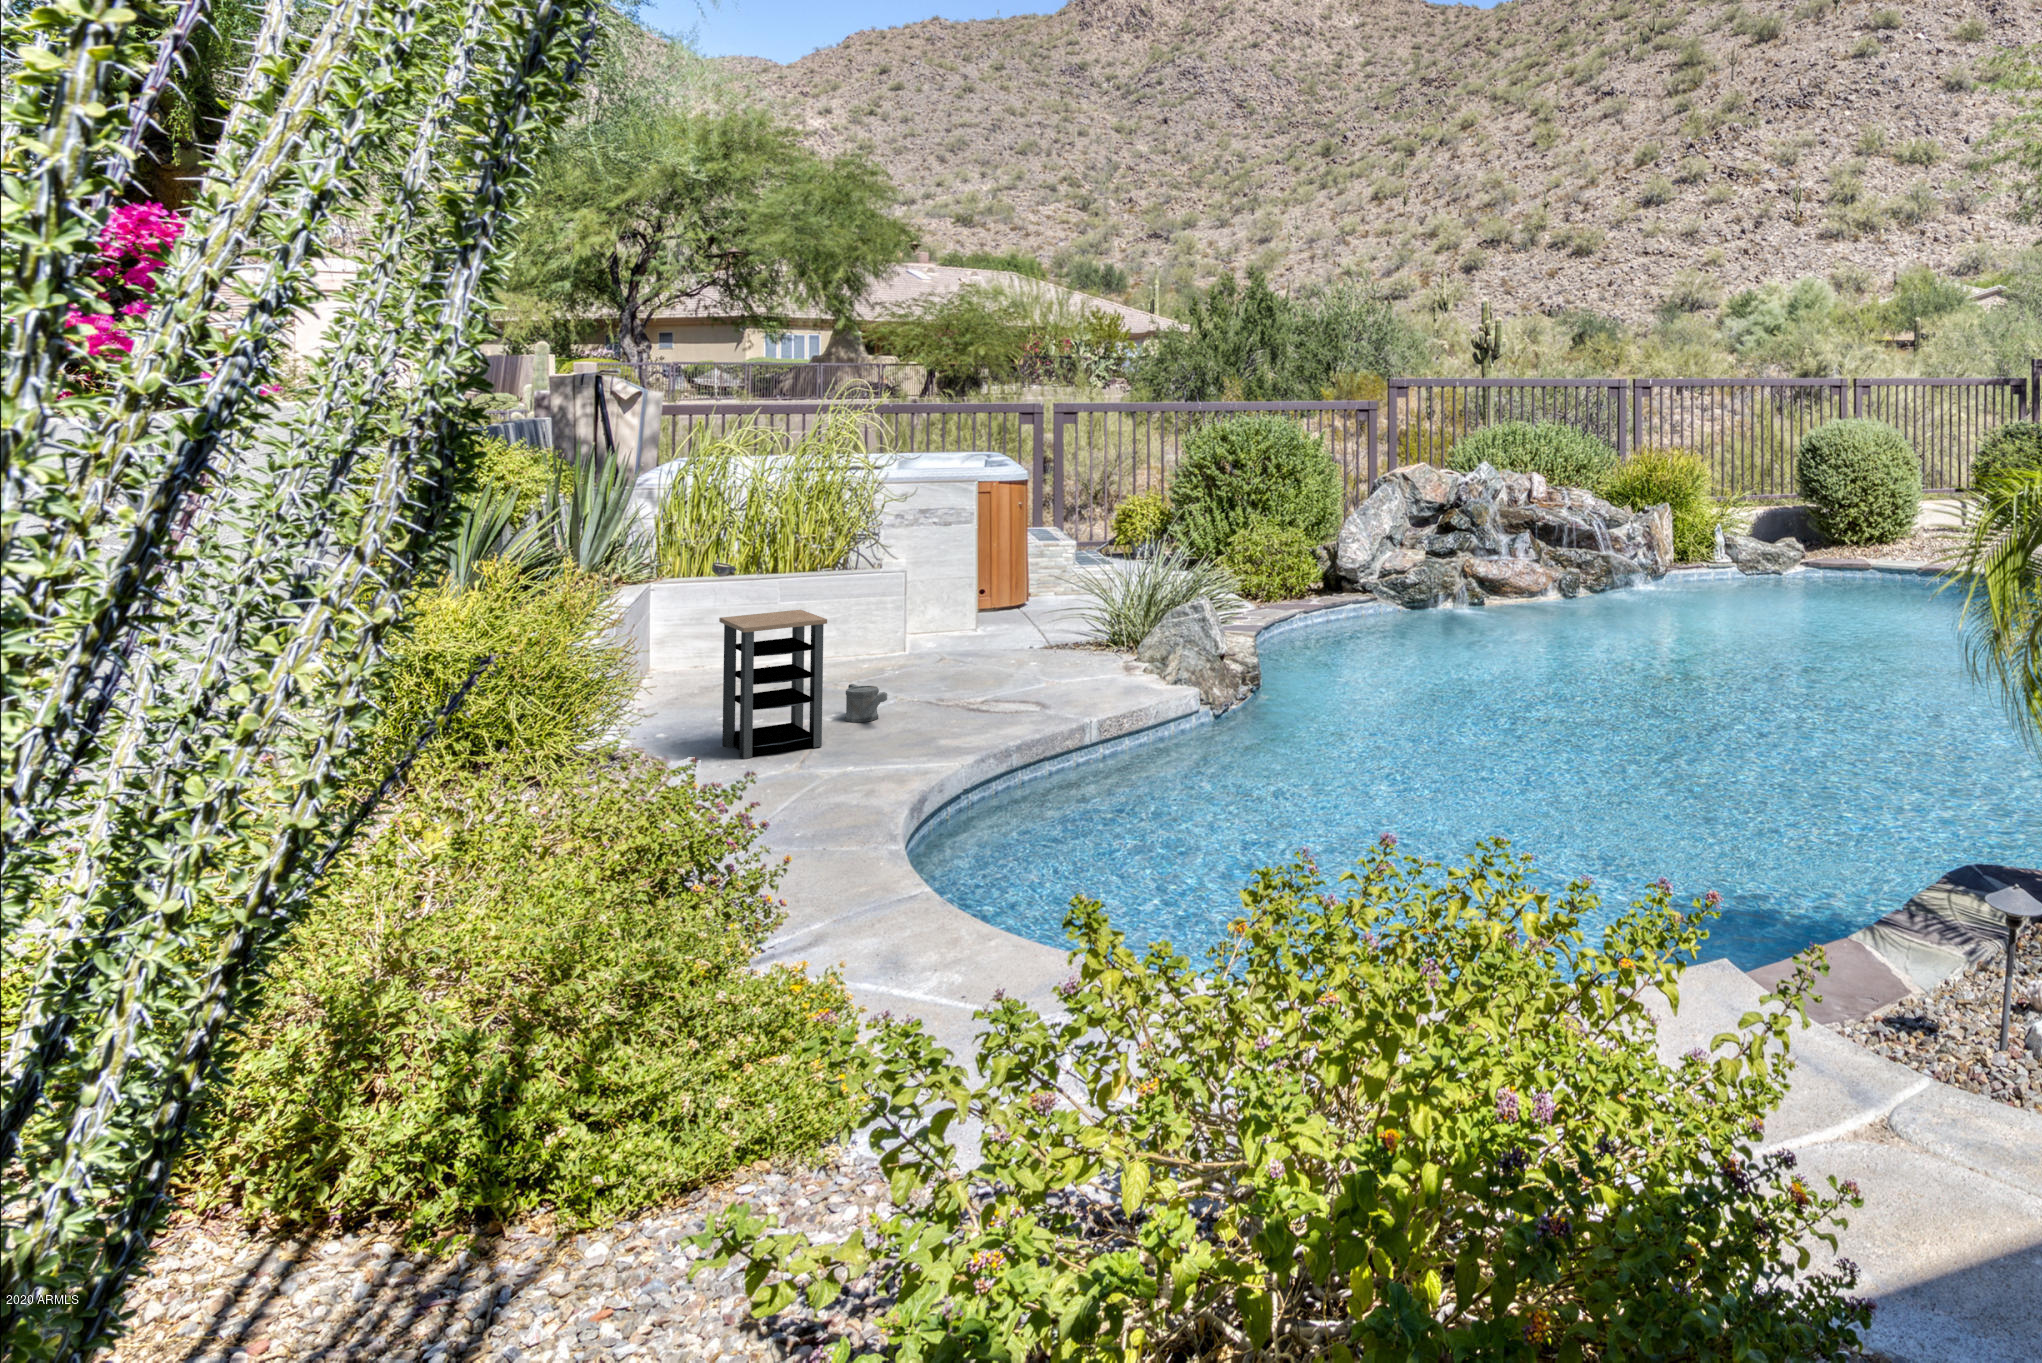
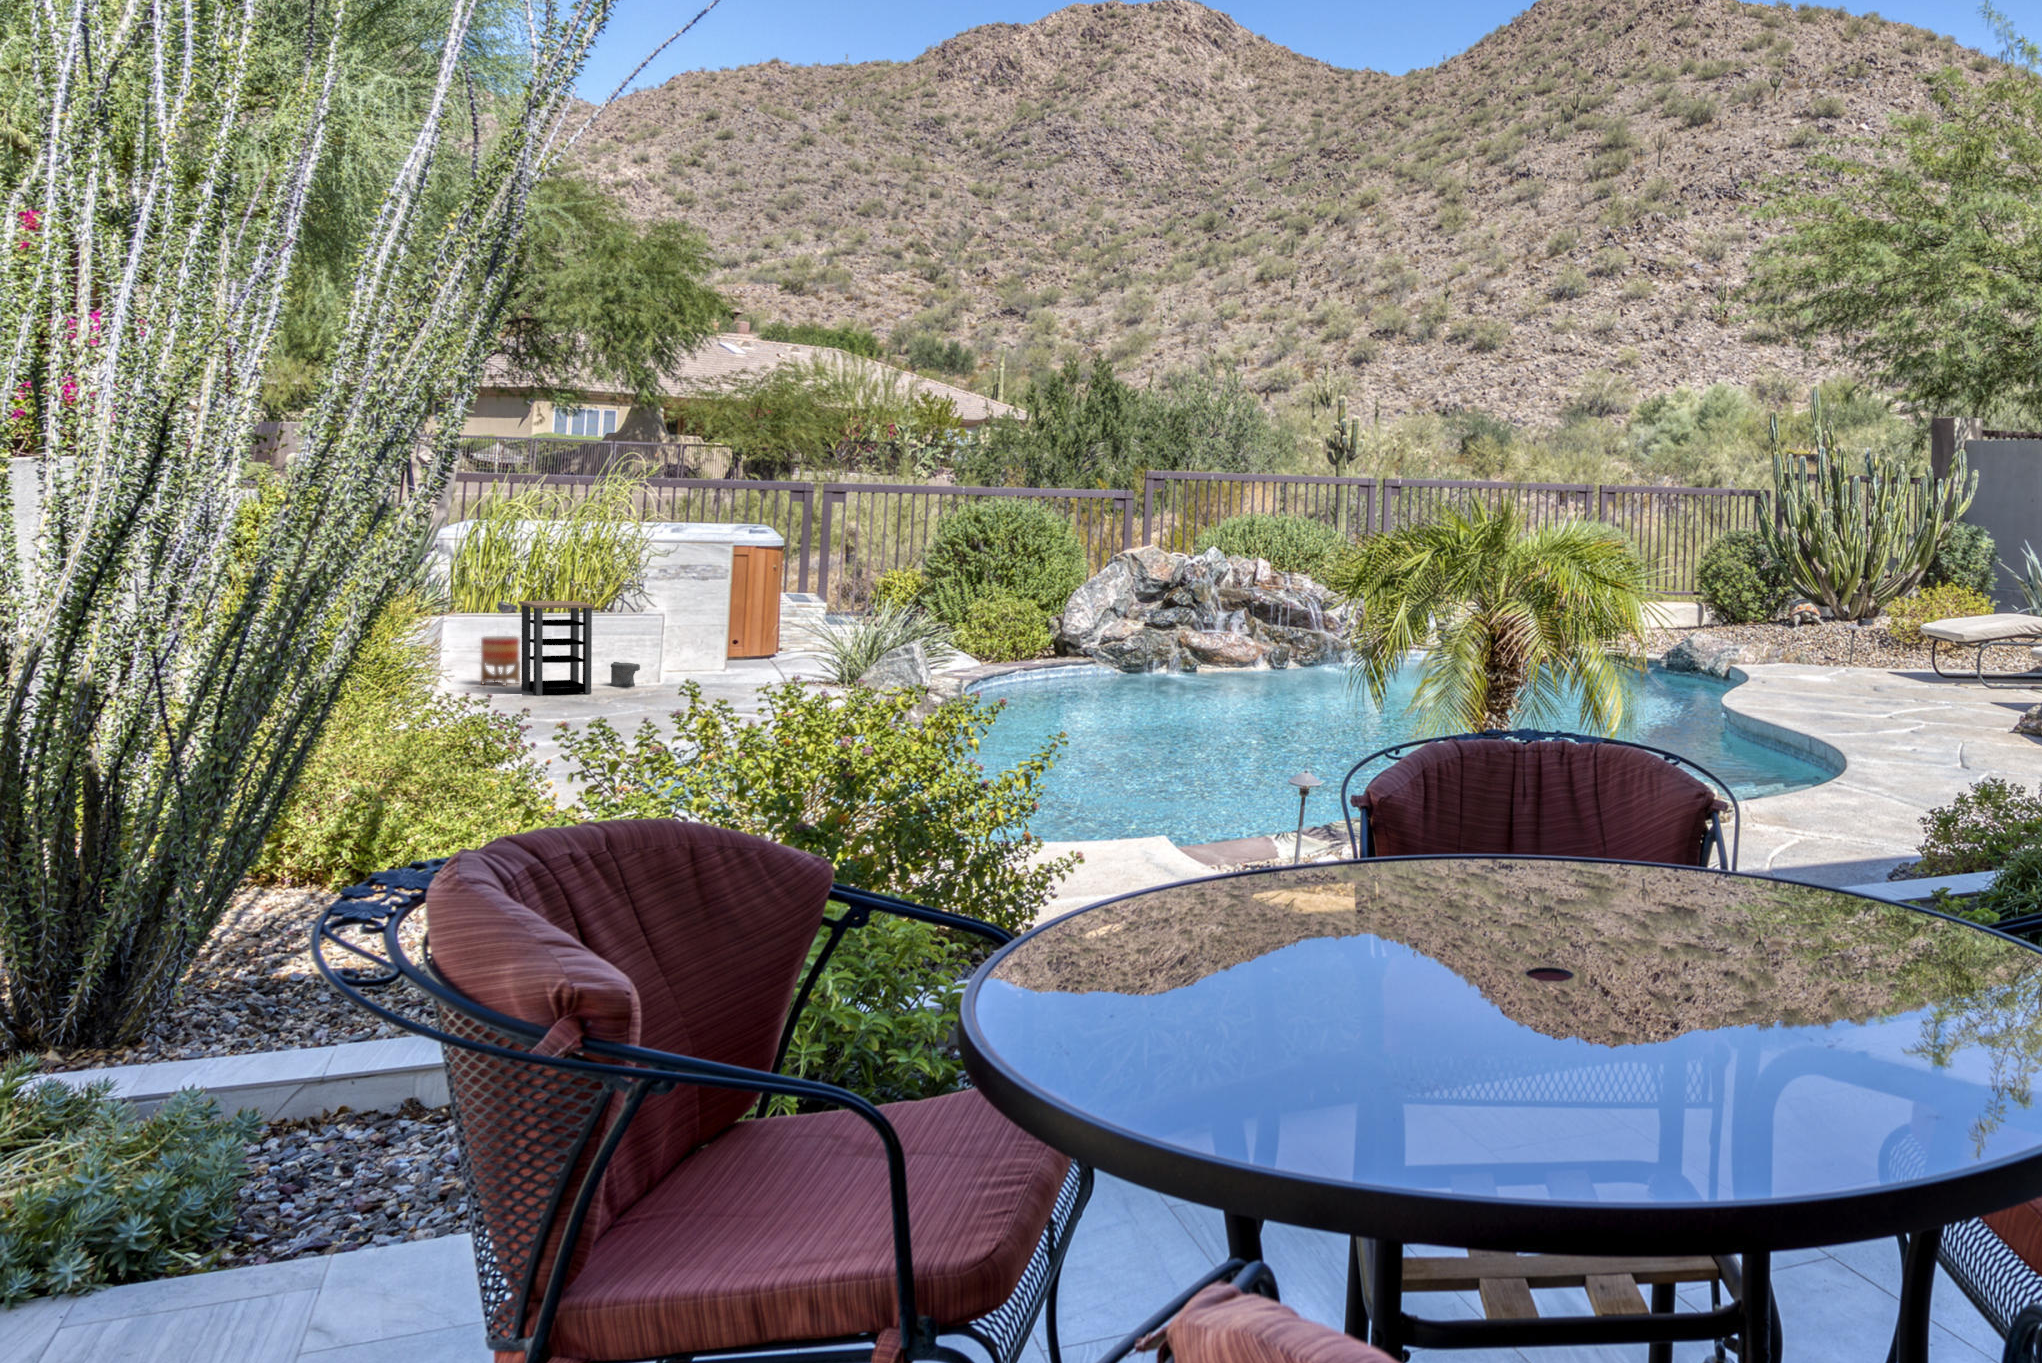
planter: none [665,661,721,736] -> present [481,636,520,685]

